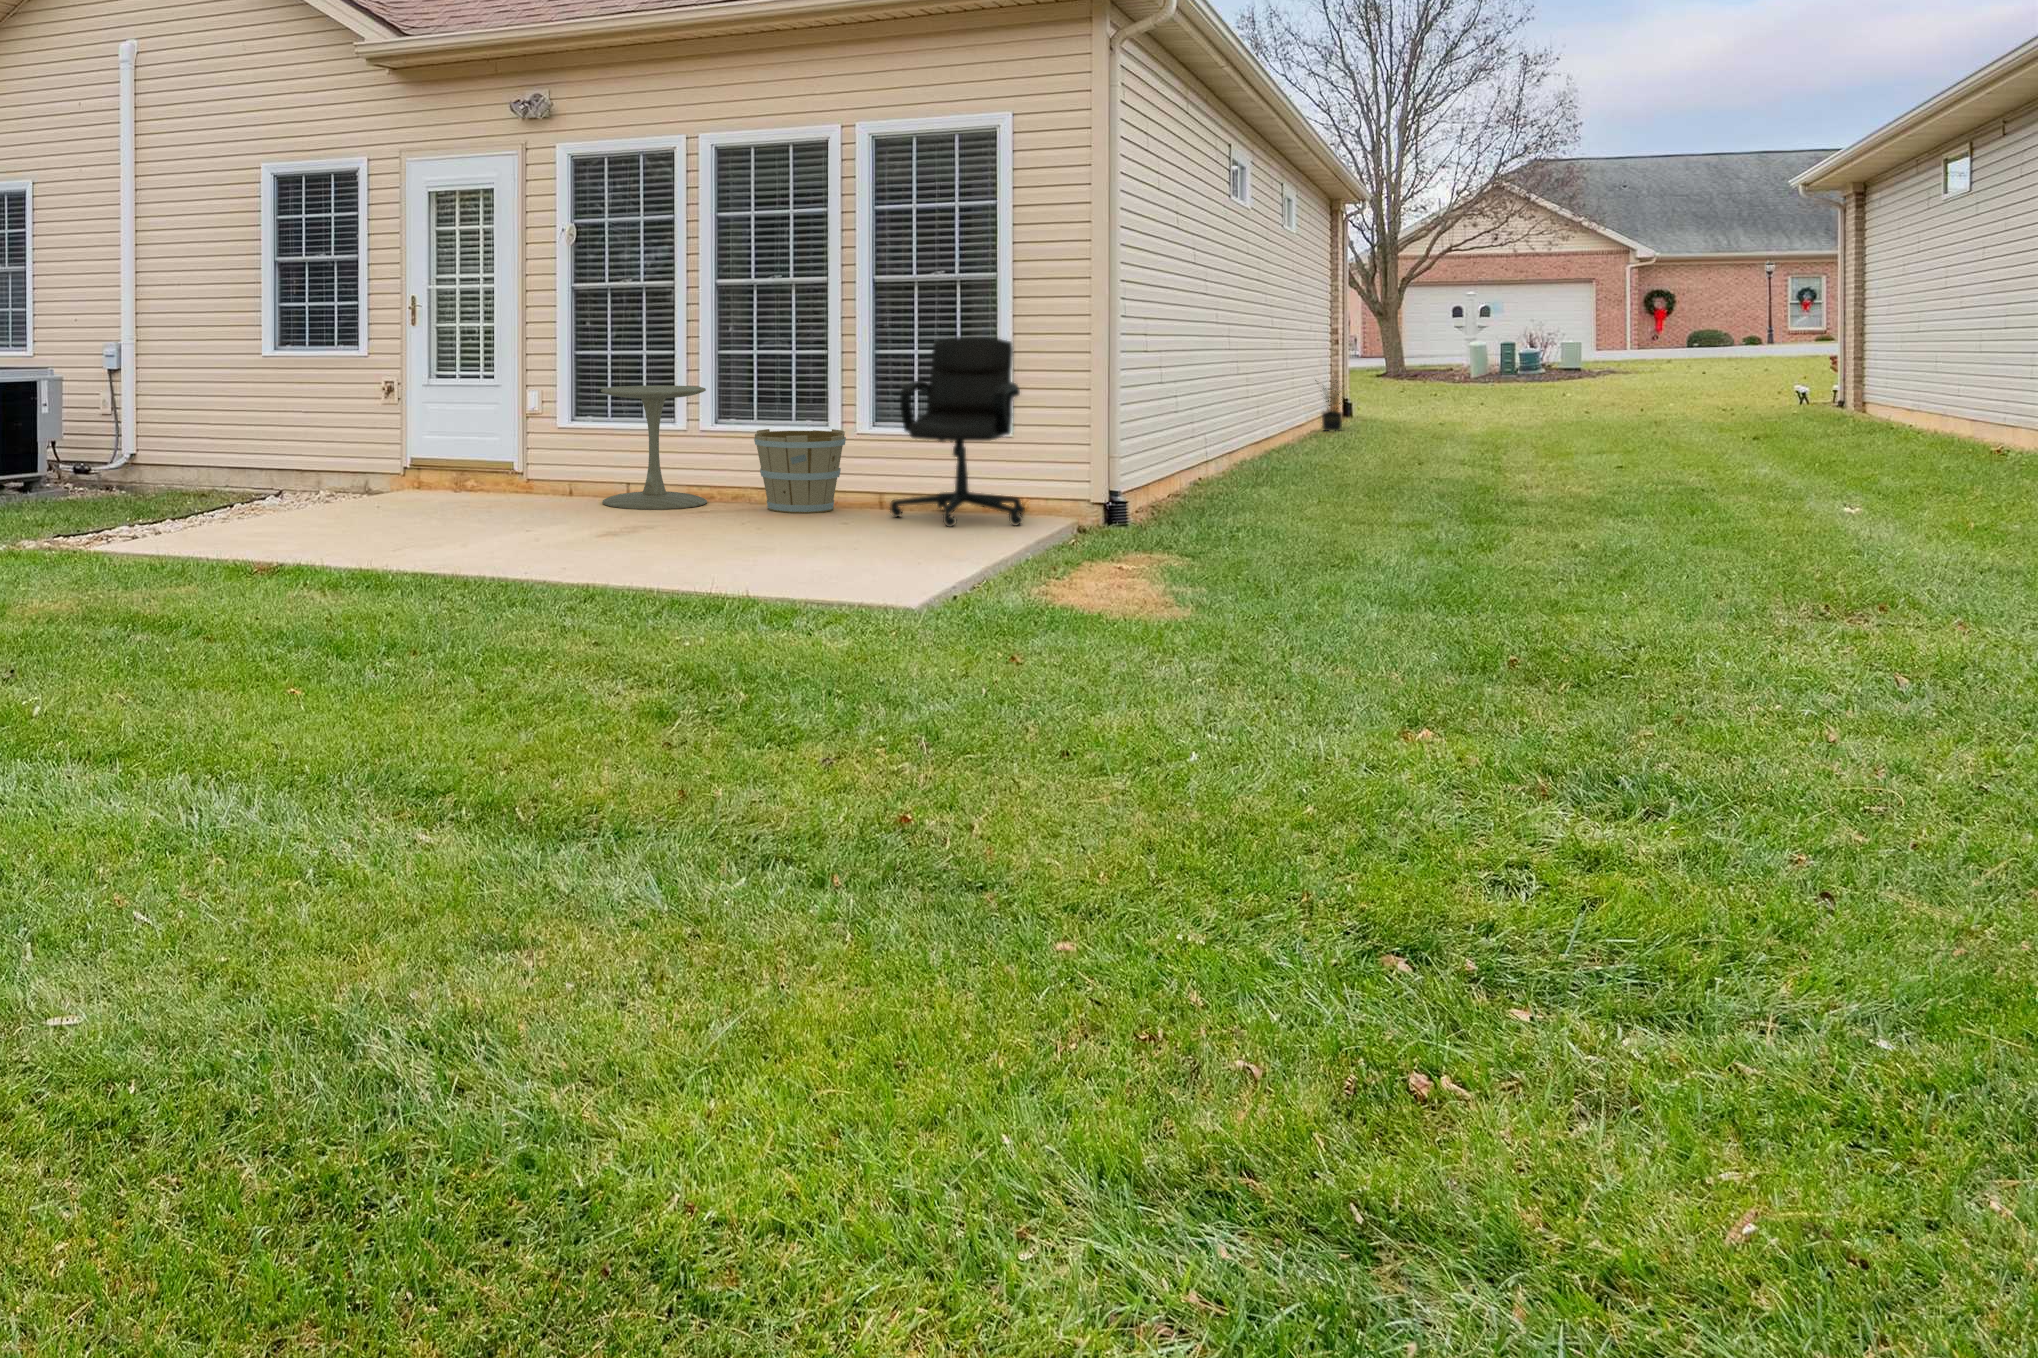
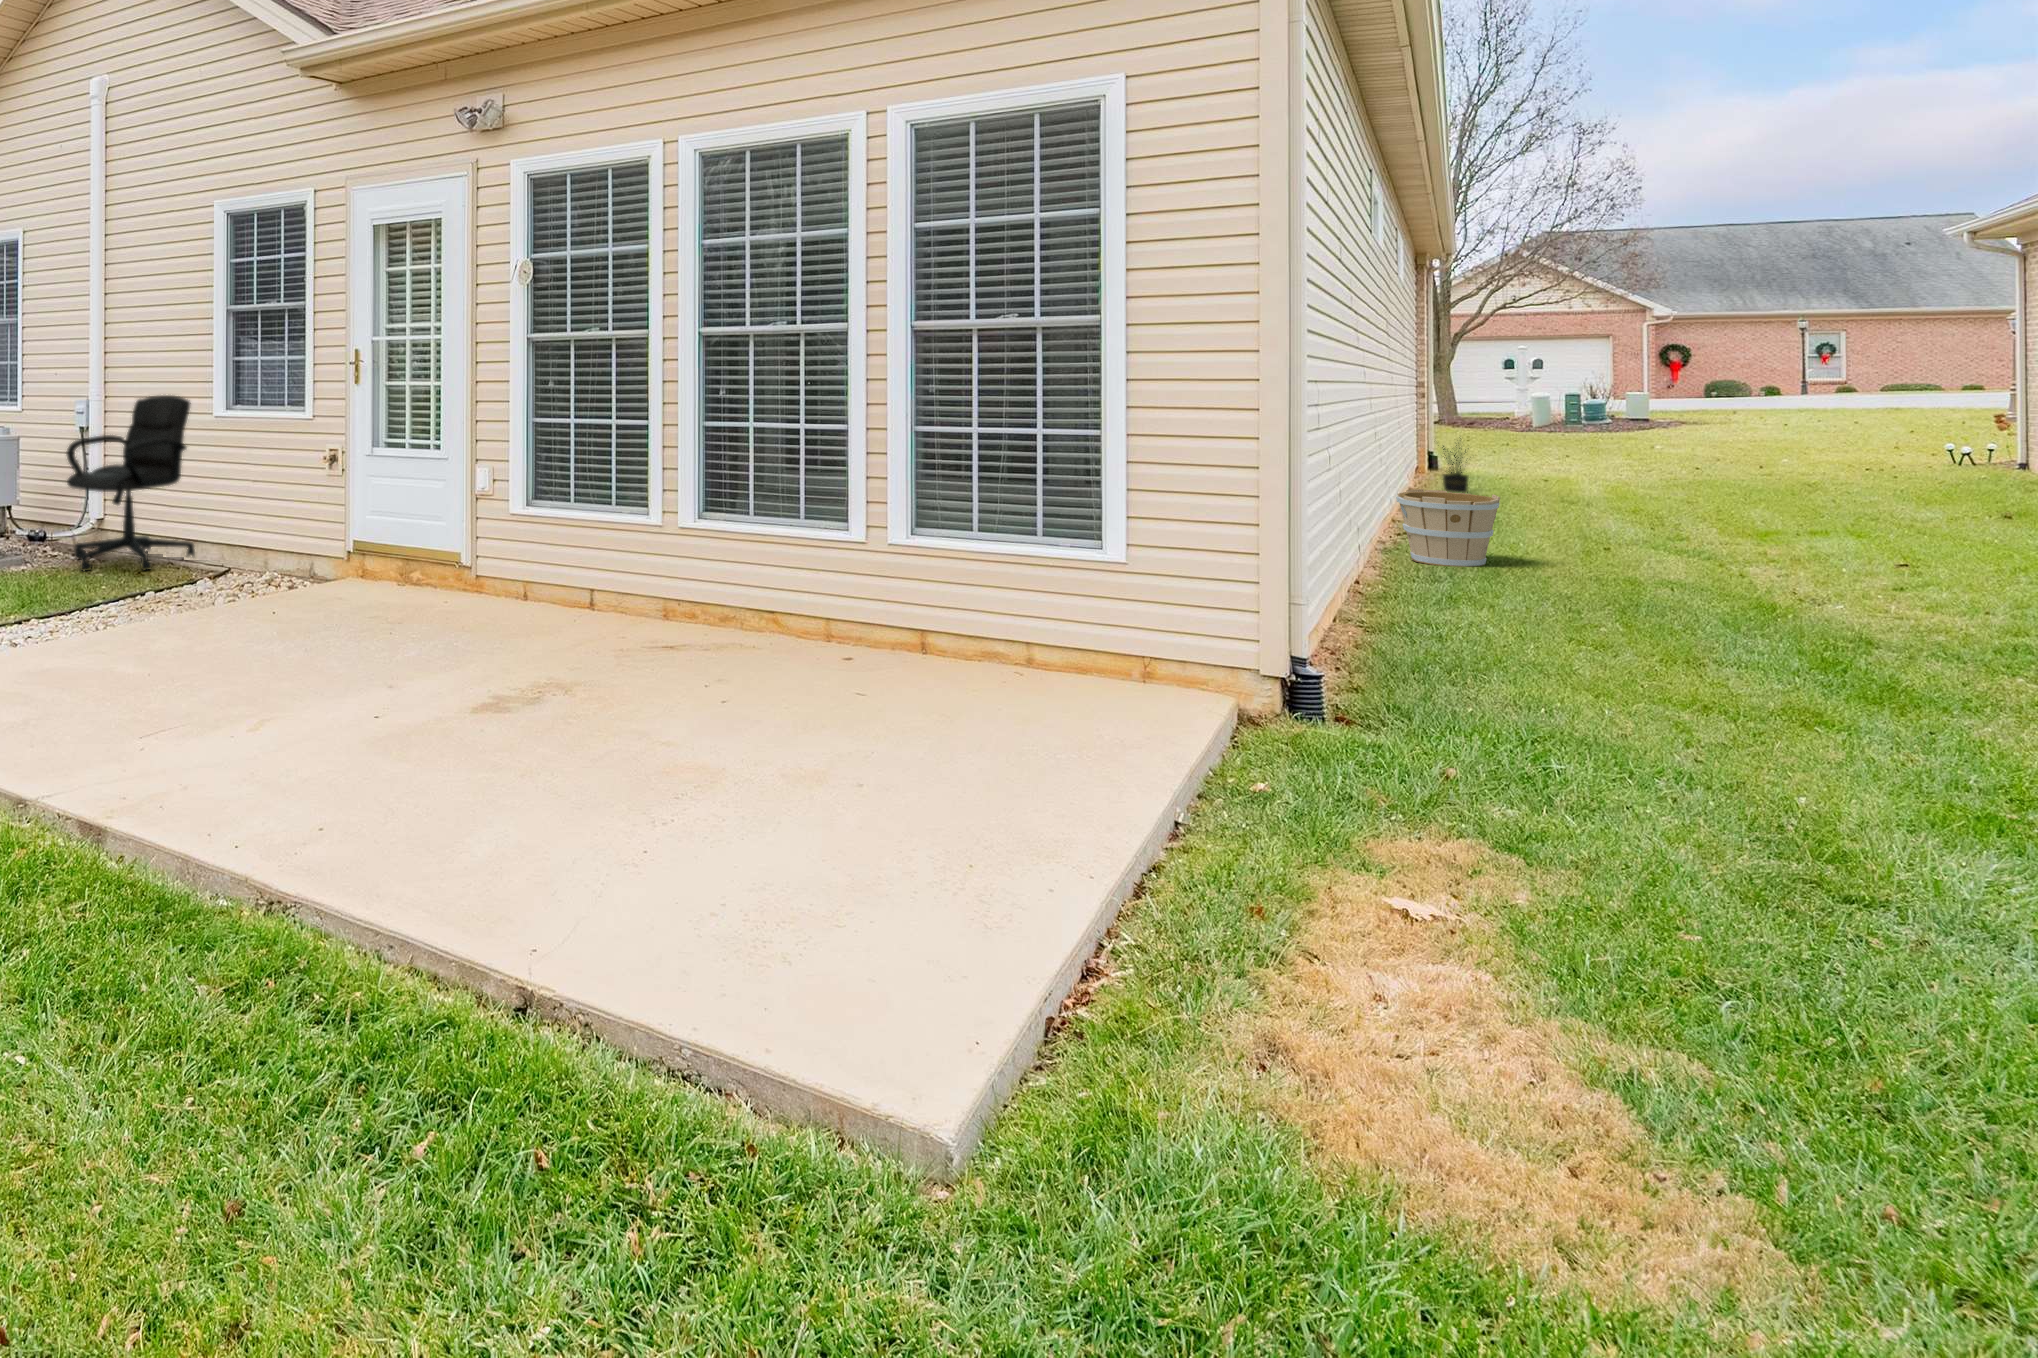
chair: present [890,337,1025,527] -> present [67,395,195,571]
pedestal table: present [601,385,707,510] -> none [543,465,685,641]
wooden bucket: present [754,429,846,513] -> present [1396,489,1500,567]

